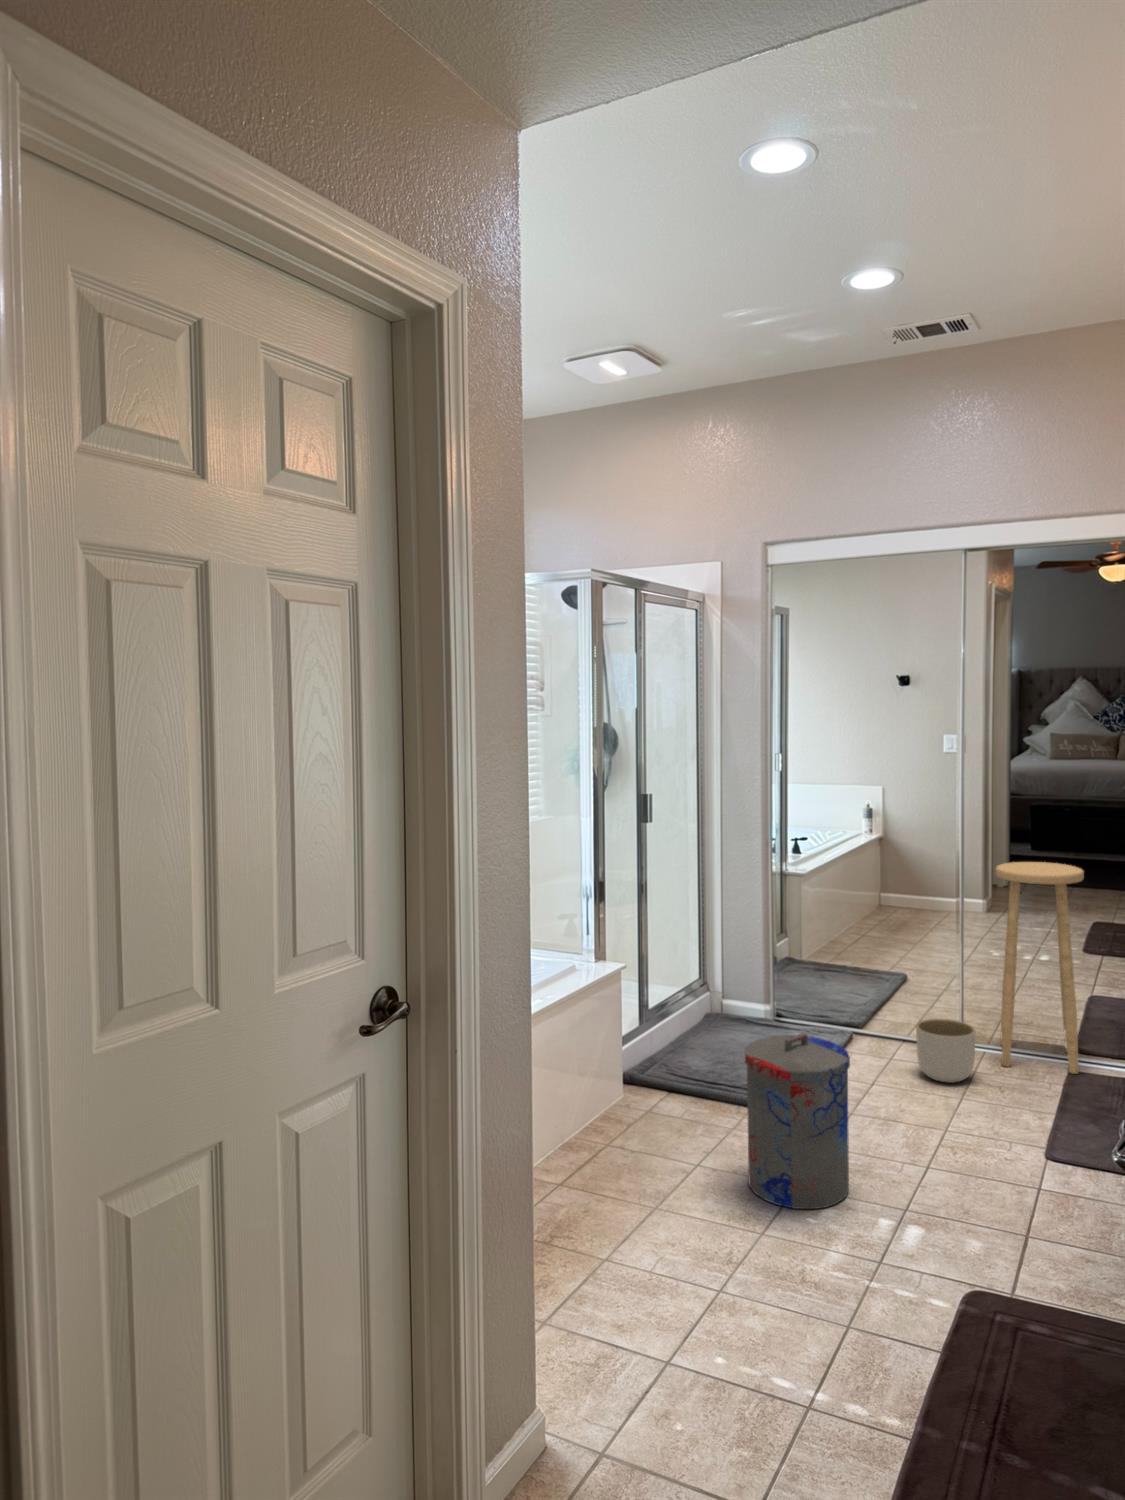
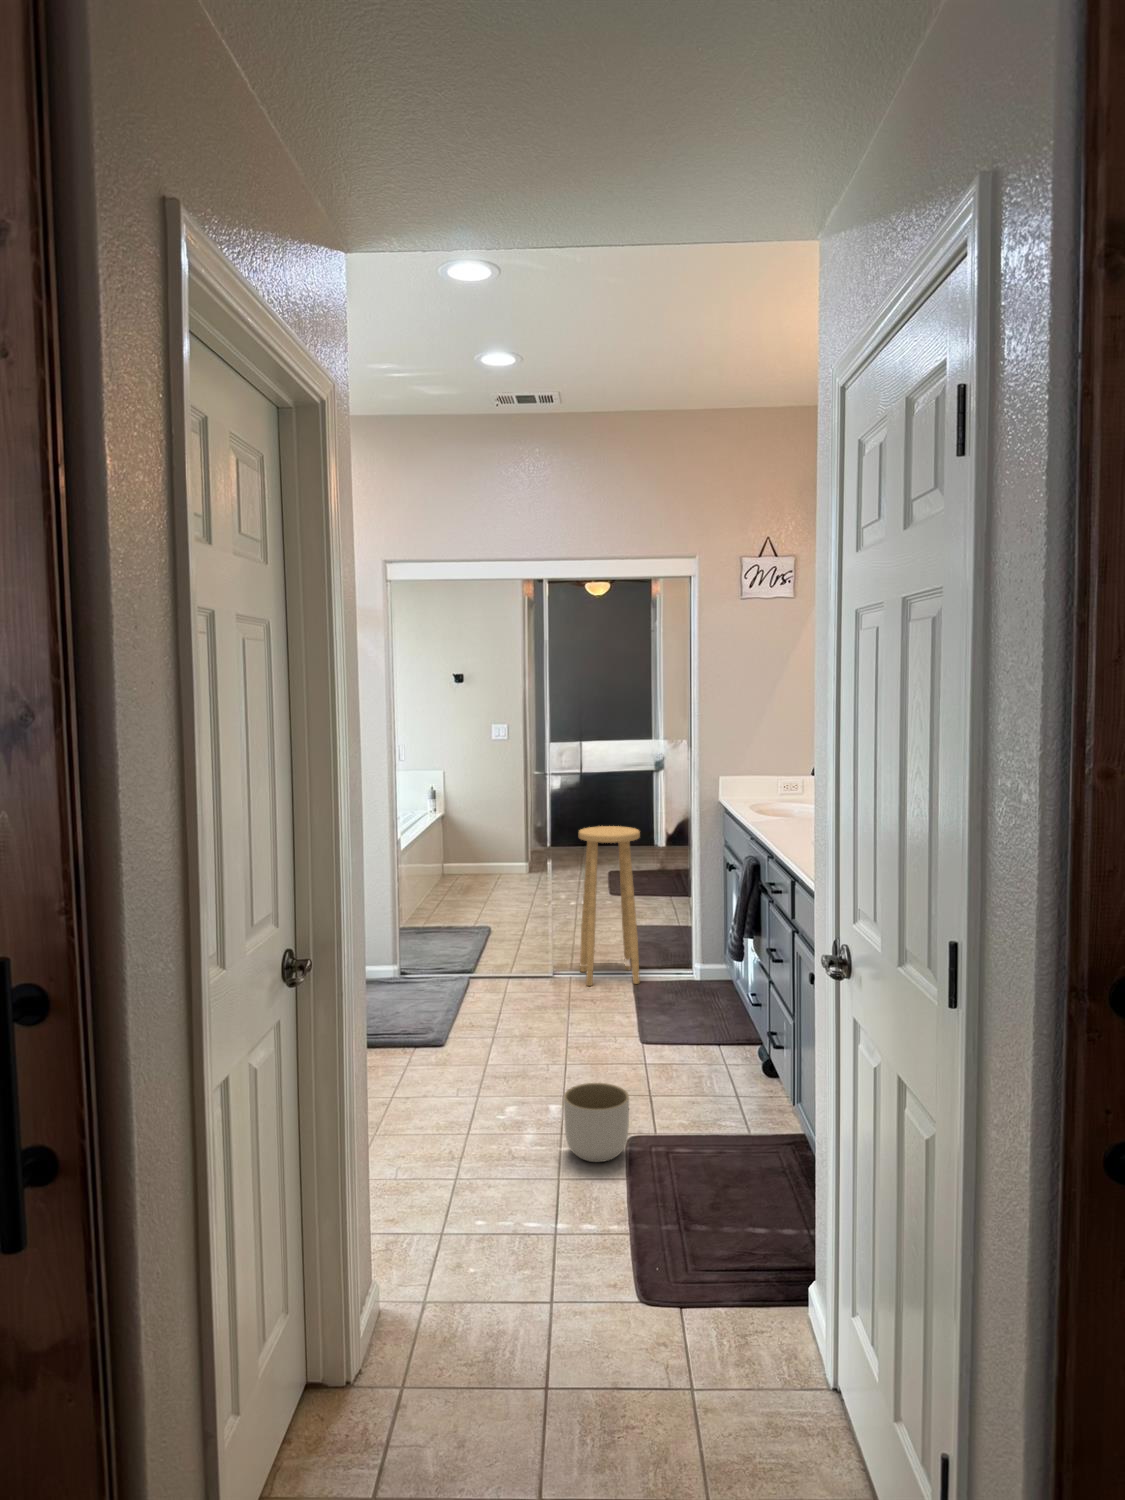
planter: present [916,1019,975,1083] -> present [564,1083,629,1162]
trash can: present [745,1034,850,1209] -> none [436,972,519,1112]

